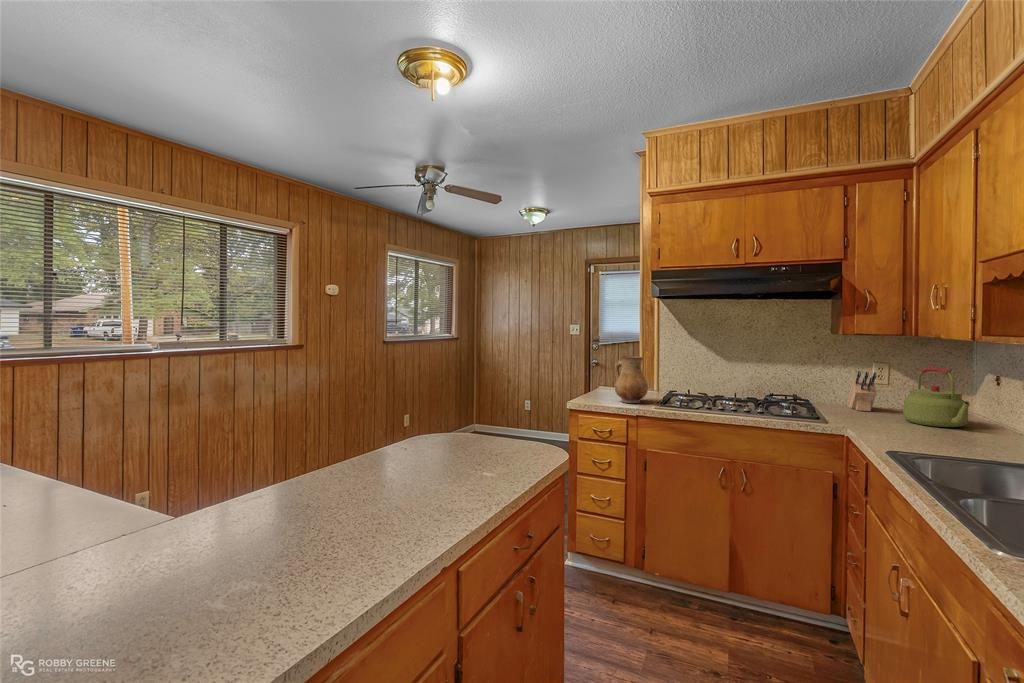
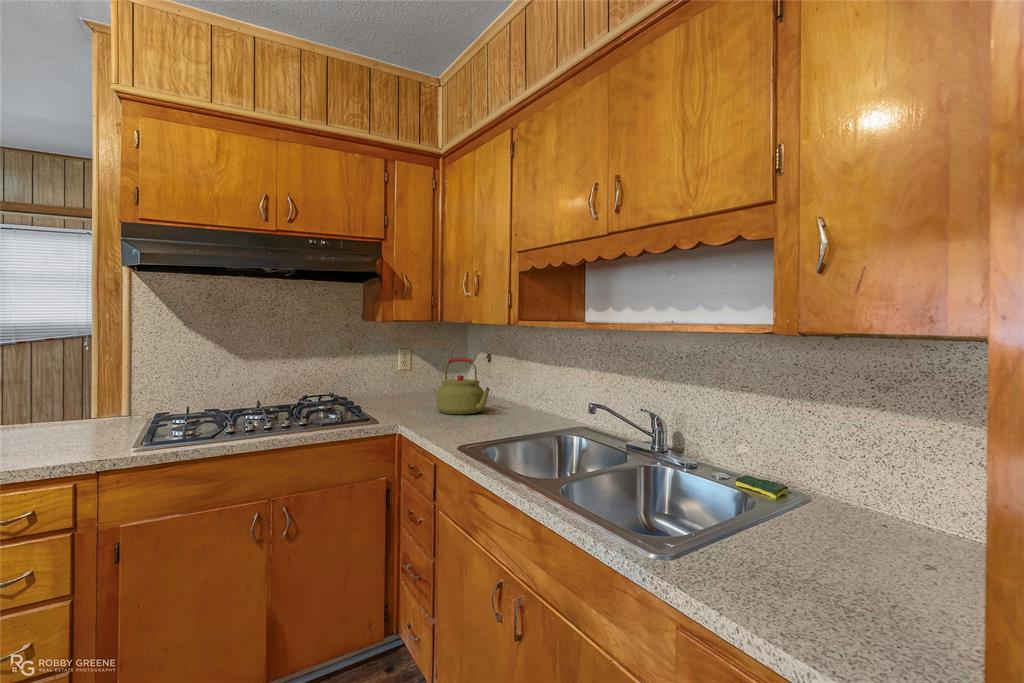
ceramic pitcher: present [615,356,648,403] -> none [49,359,125,443]
knife block: present [847,371,876,411] -> none [379,365,411,408]

